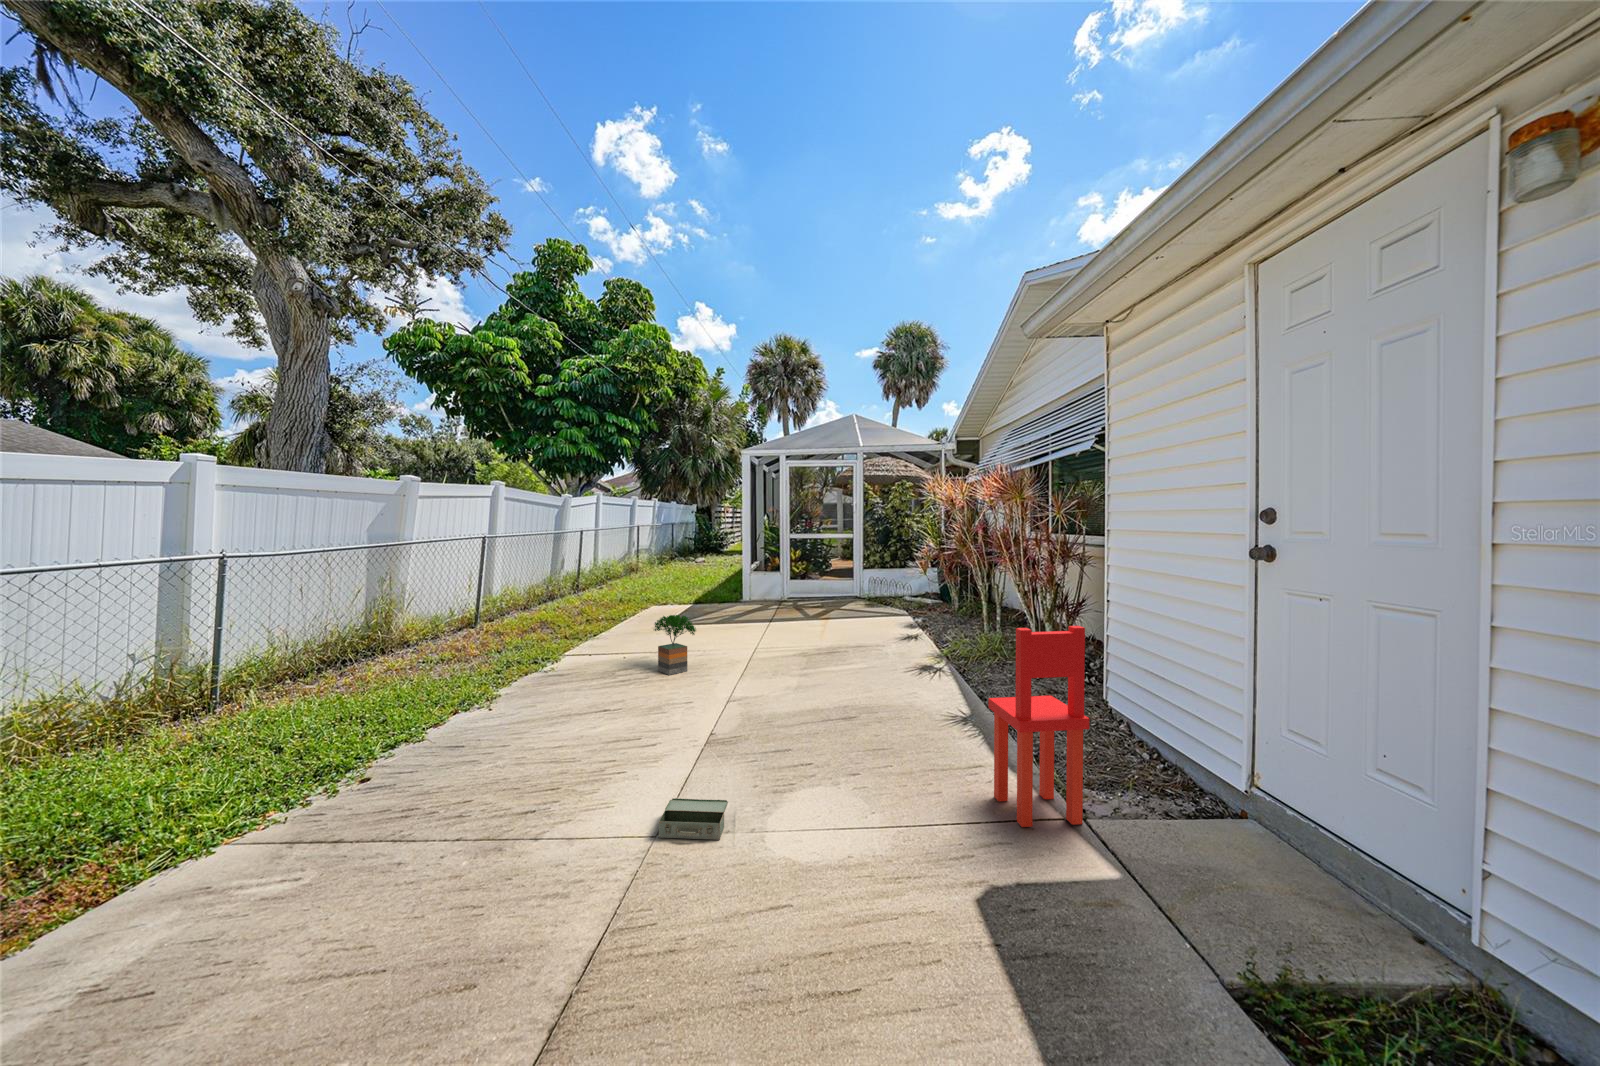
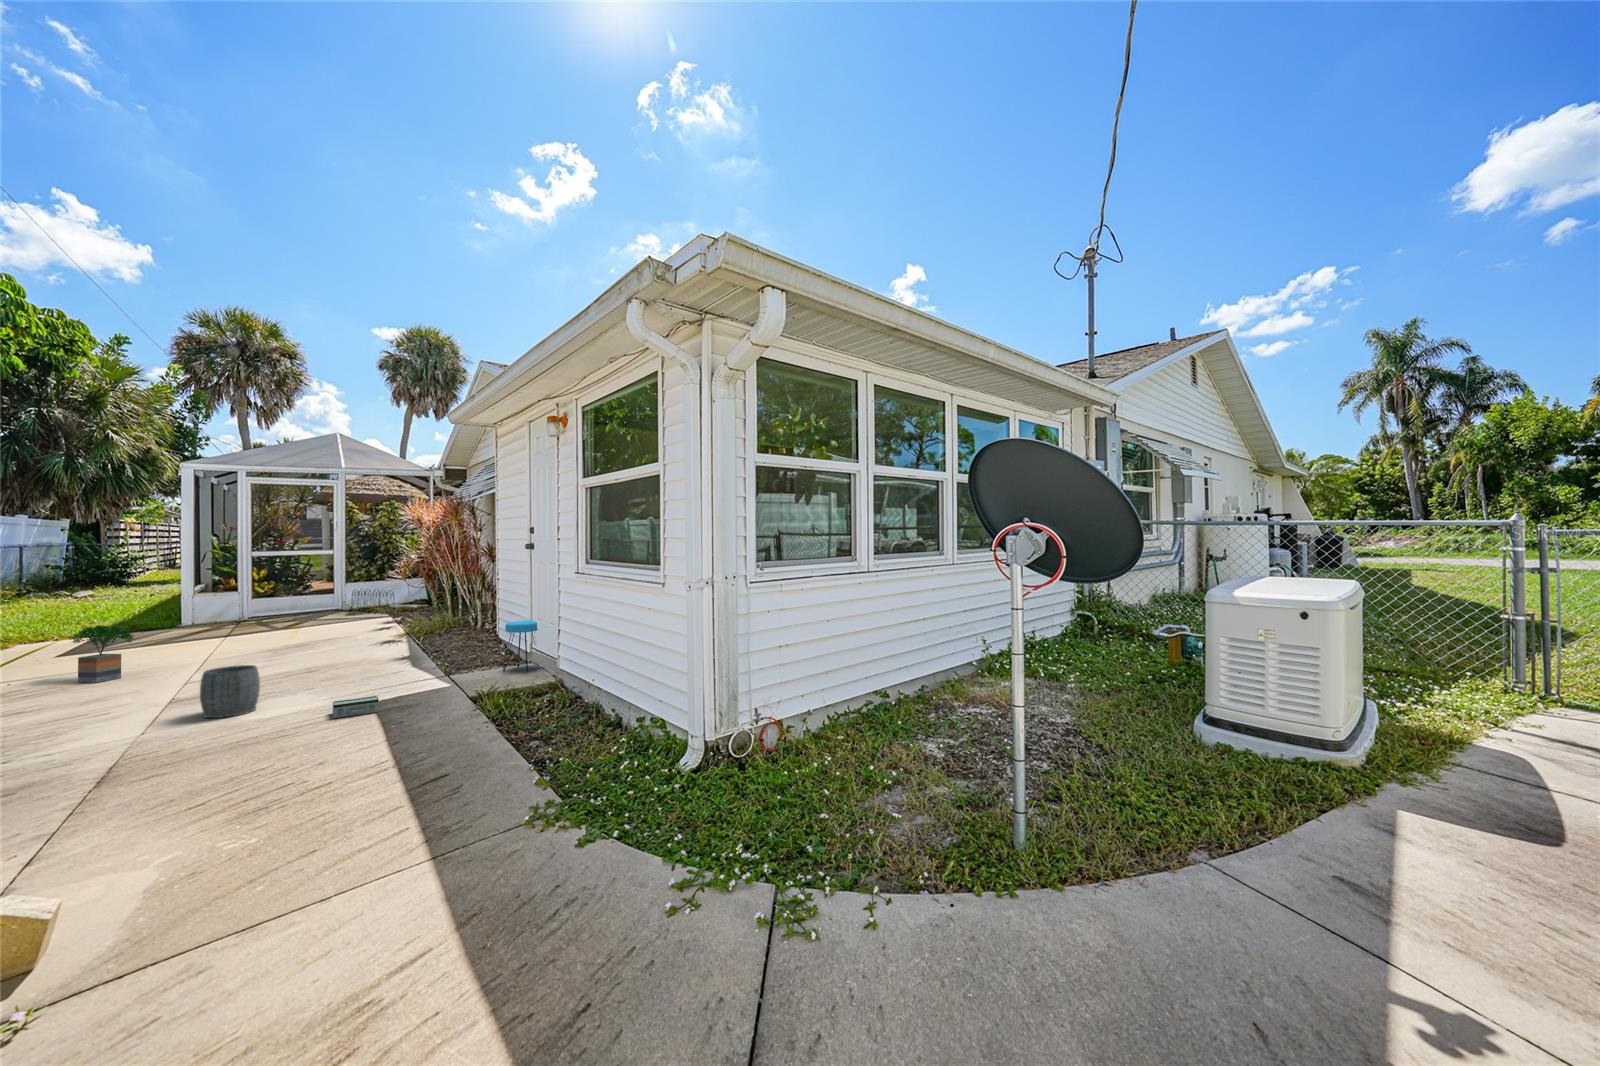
chair: present [988,626,1089,827] -> none [410,585,464,693]
stool: none [1131,687,1207,798] -> present [503,620,538,671]
woven basket: none [730,712,793,796] -> present [200,665,260,718]
toolbox: present [659,798,728,840] -> present [333,696,379,718]

